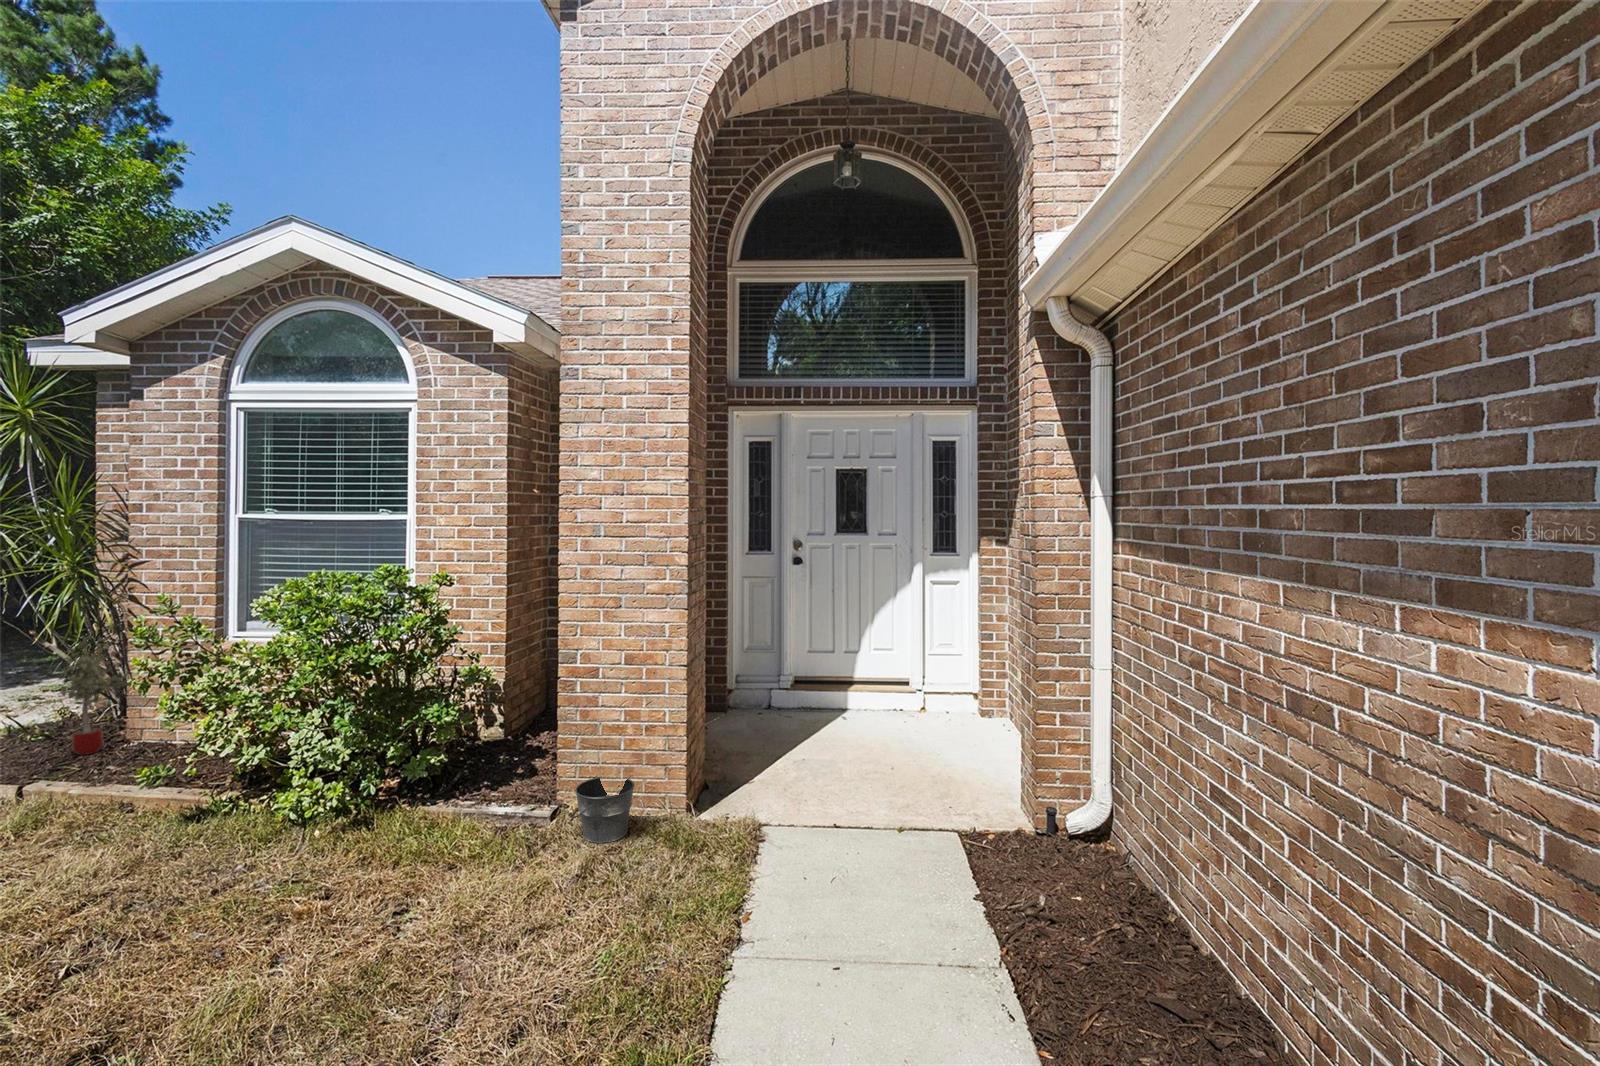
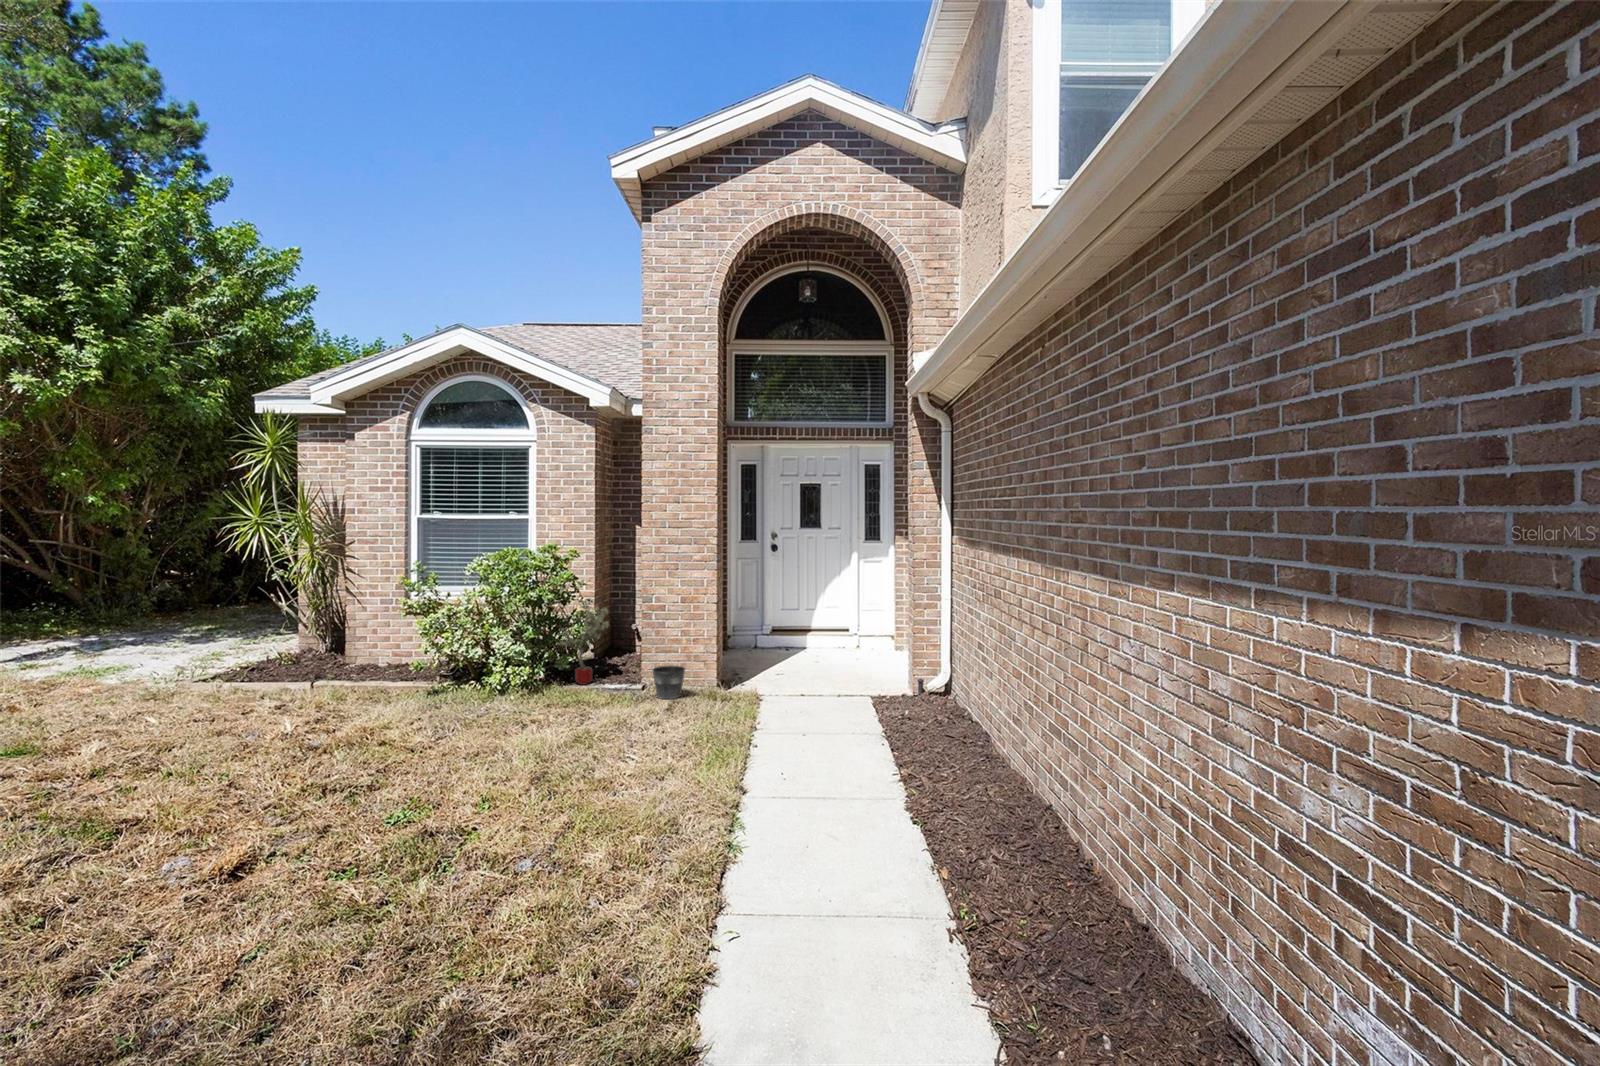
potted tree: present [56,636,129,755] -> present [556,601,609,685]

